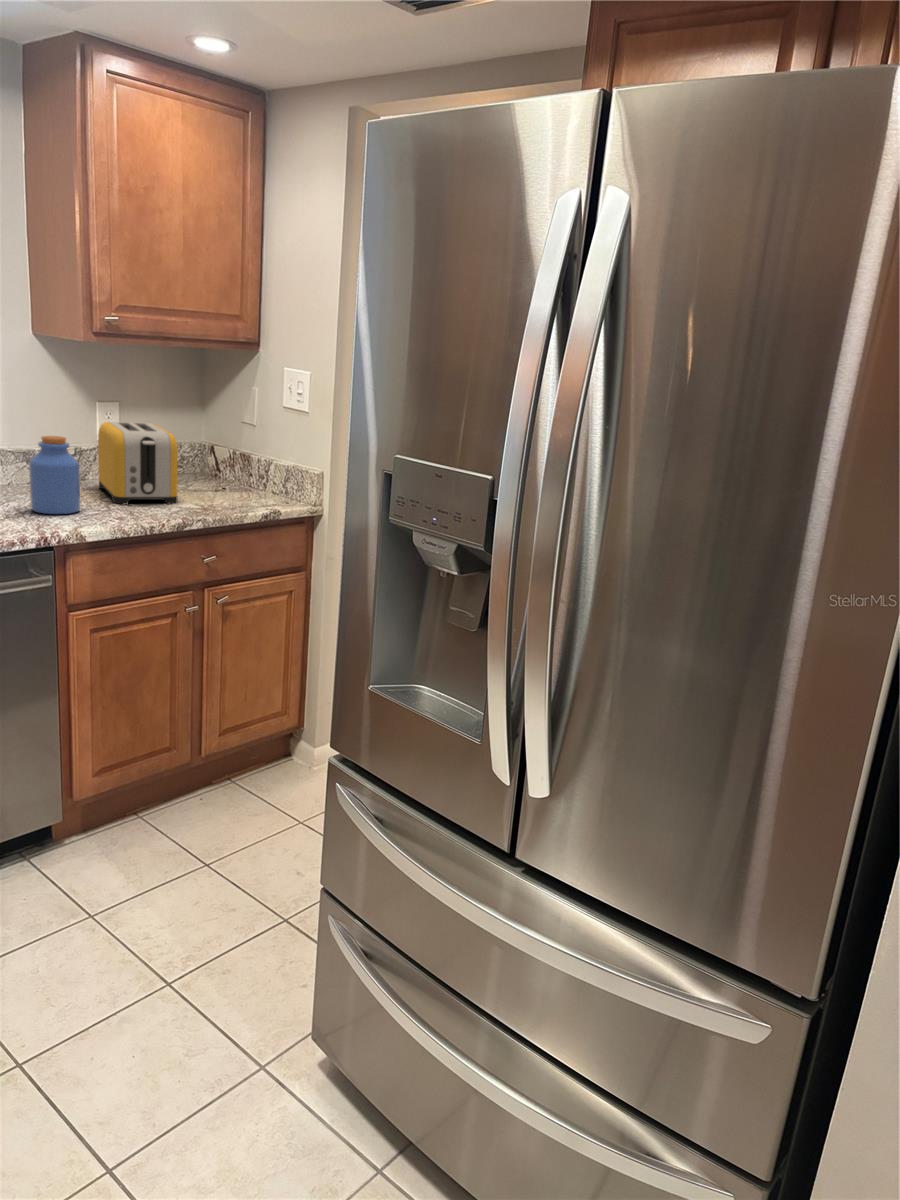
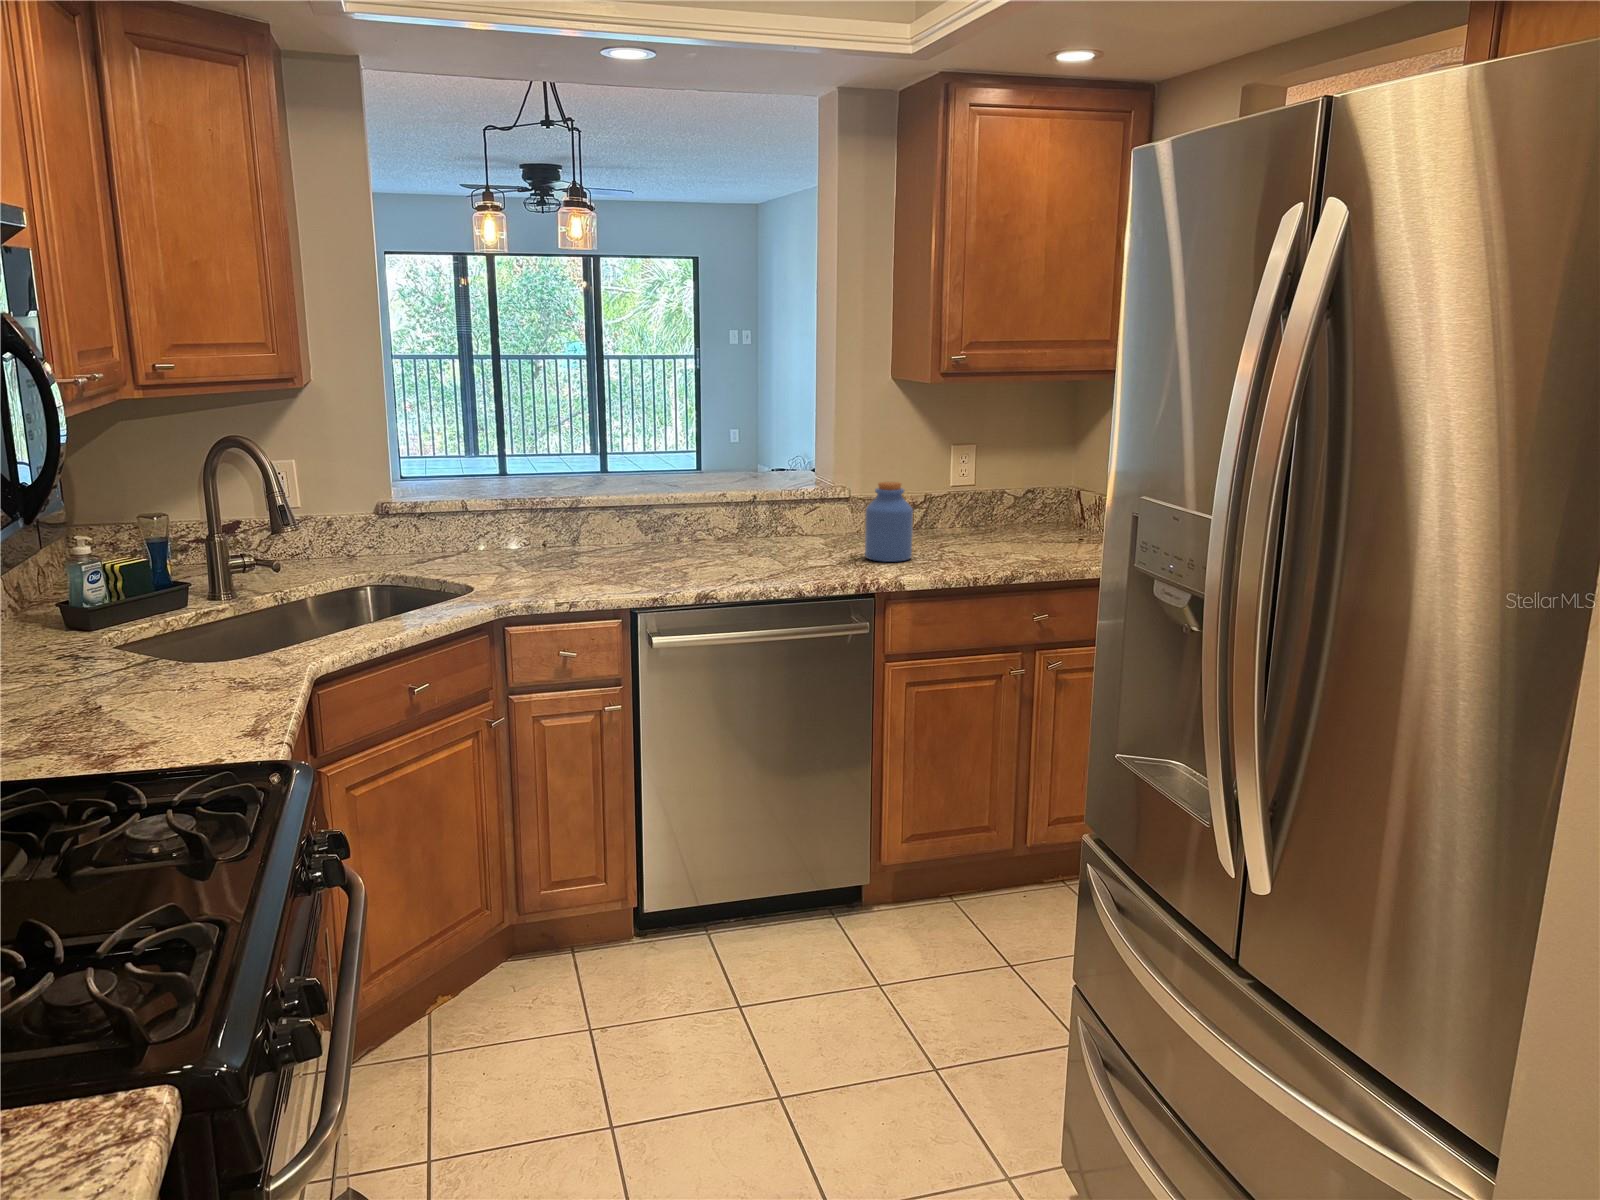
toaster: present [98,422,178,504] -> none [945,466,1021,554]

